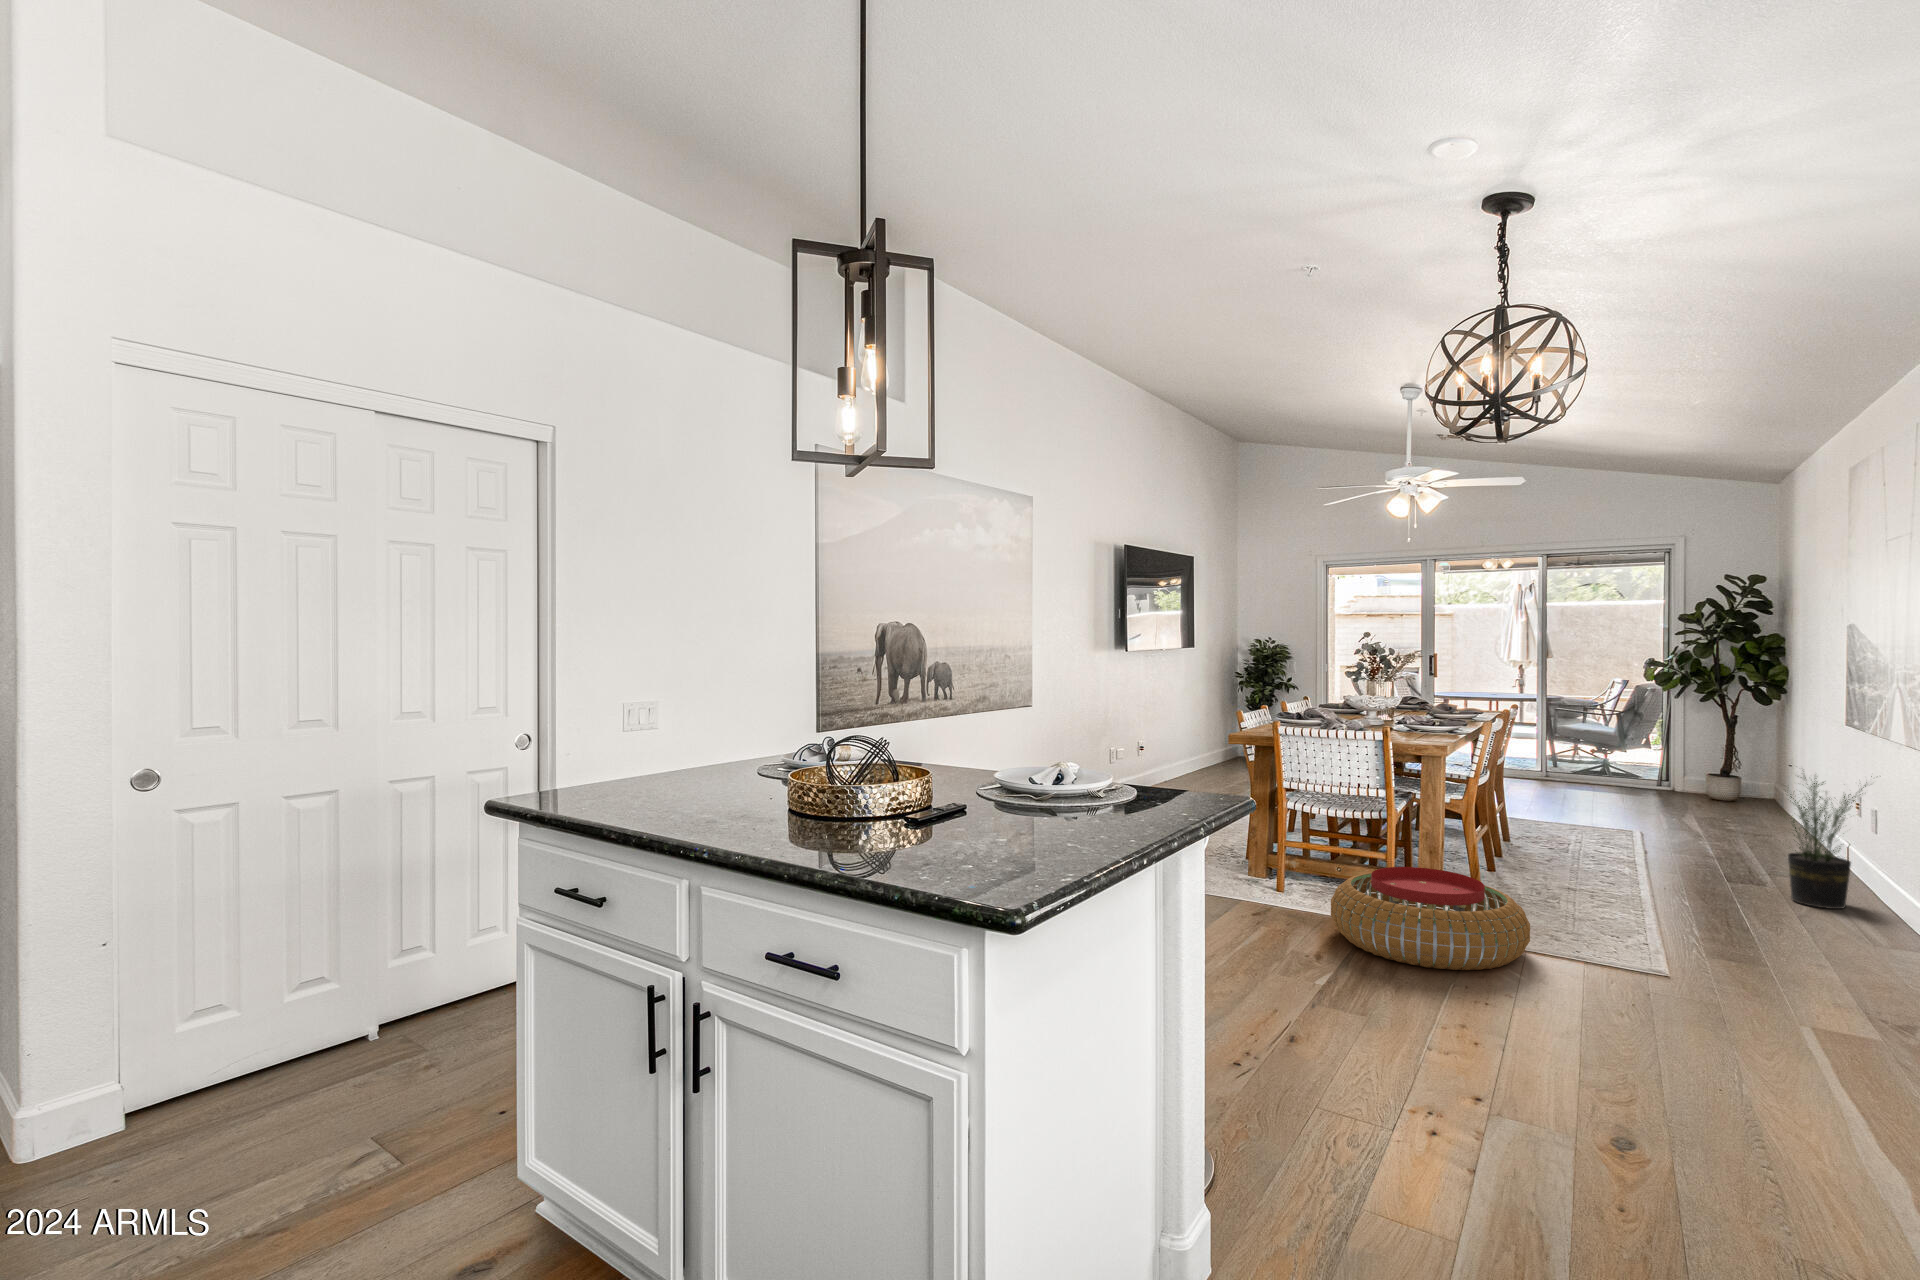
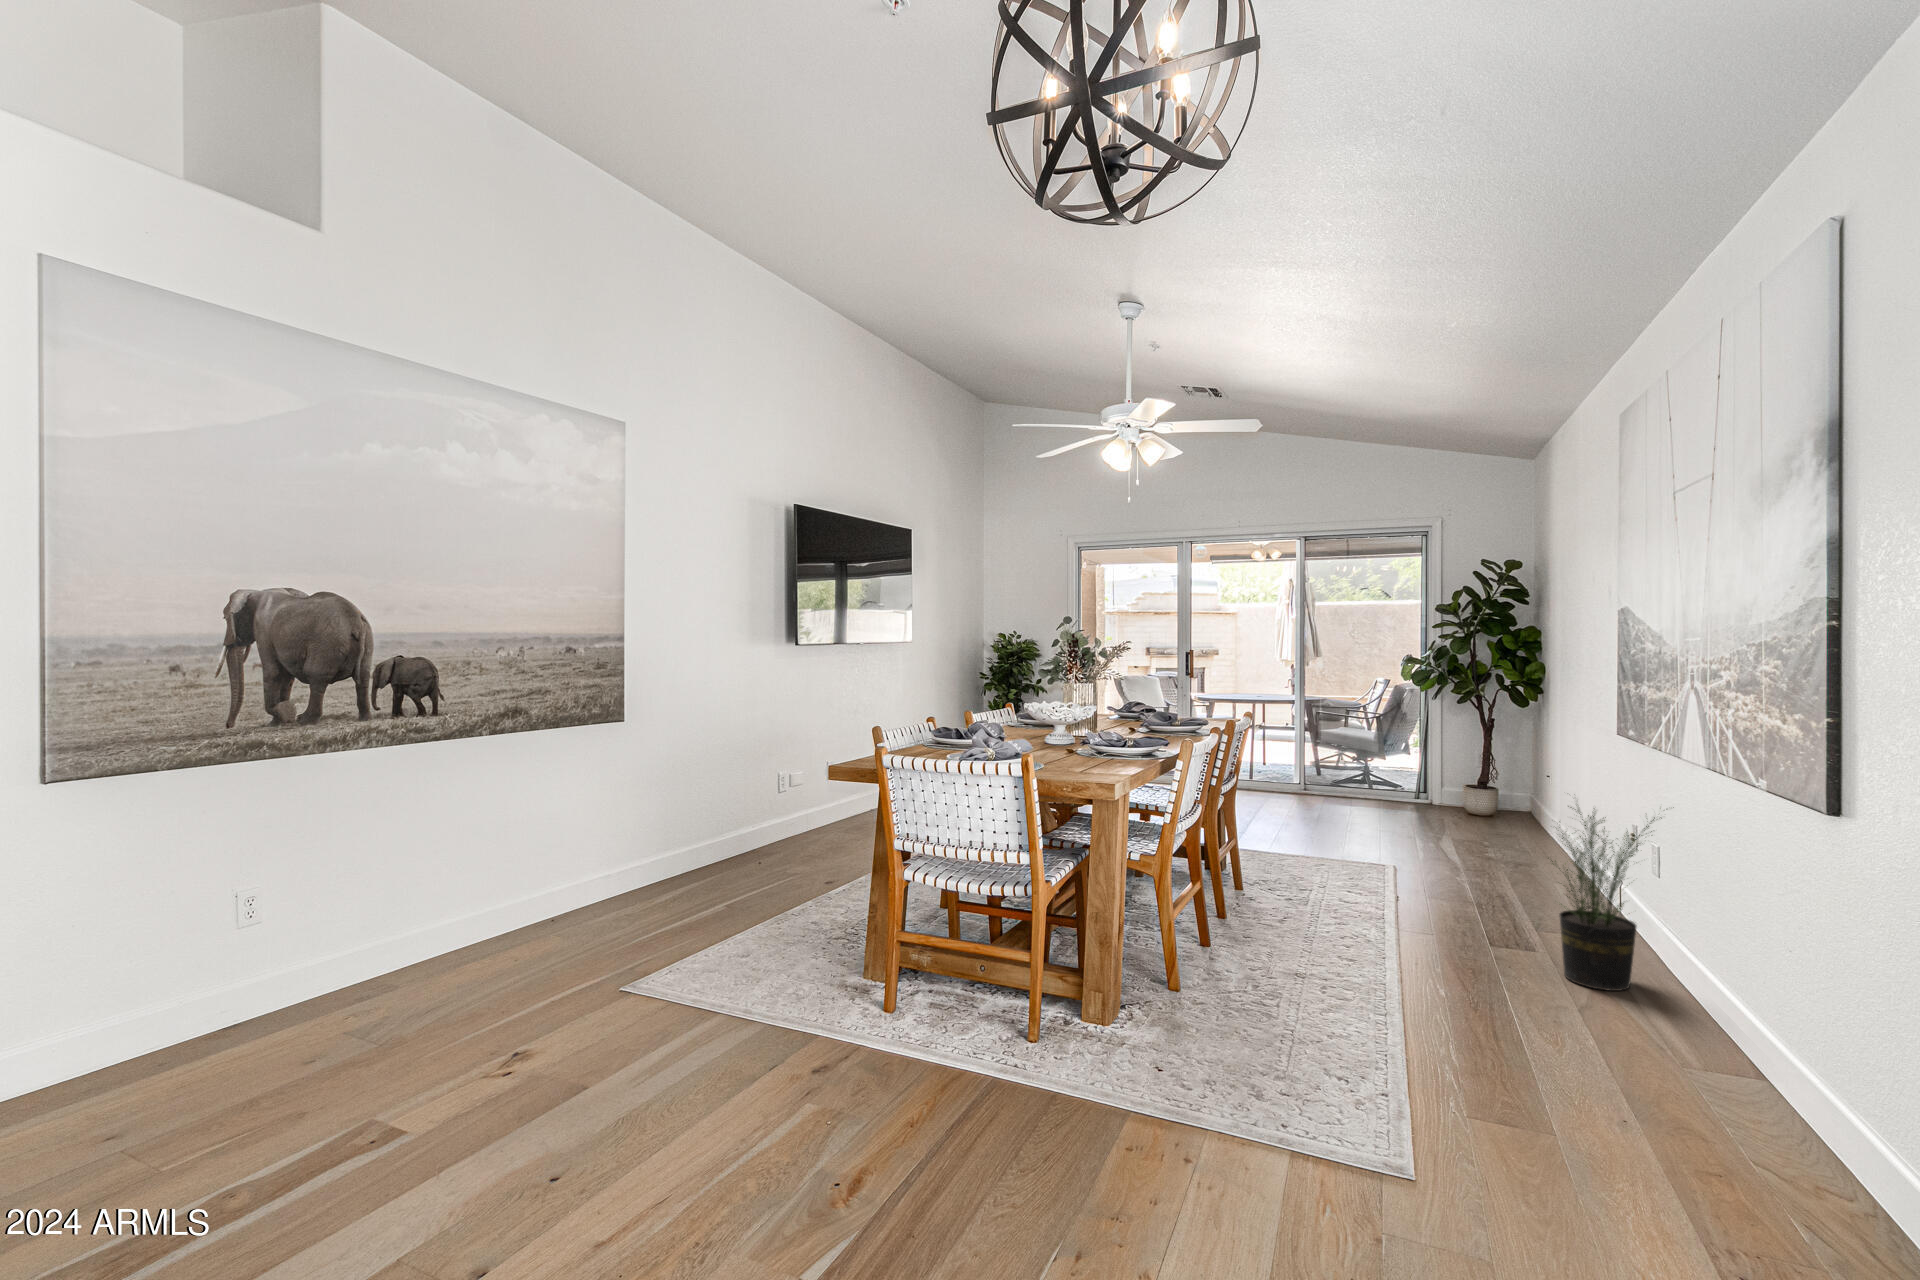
pouf: present [1331,867,1530,970] -> none [902,980,1198,1189]

